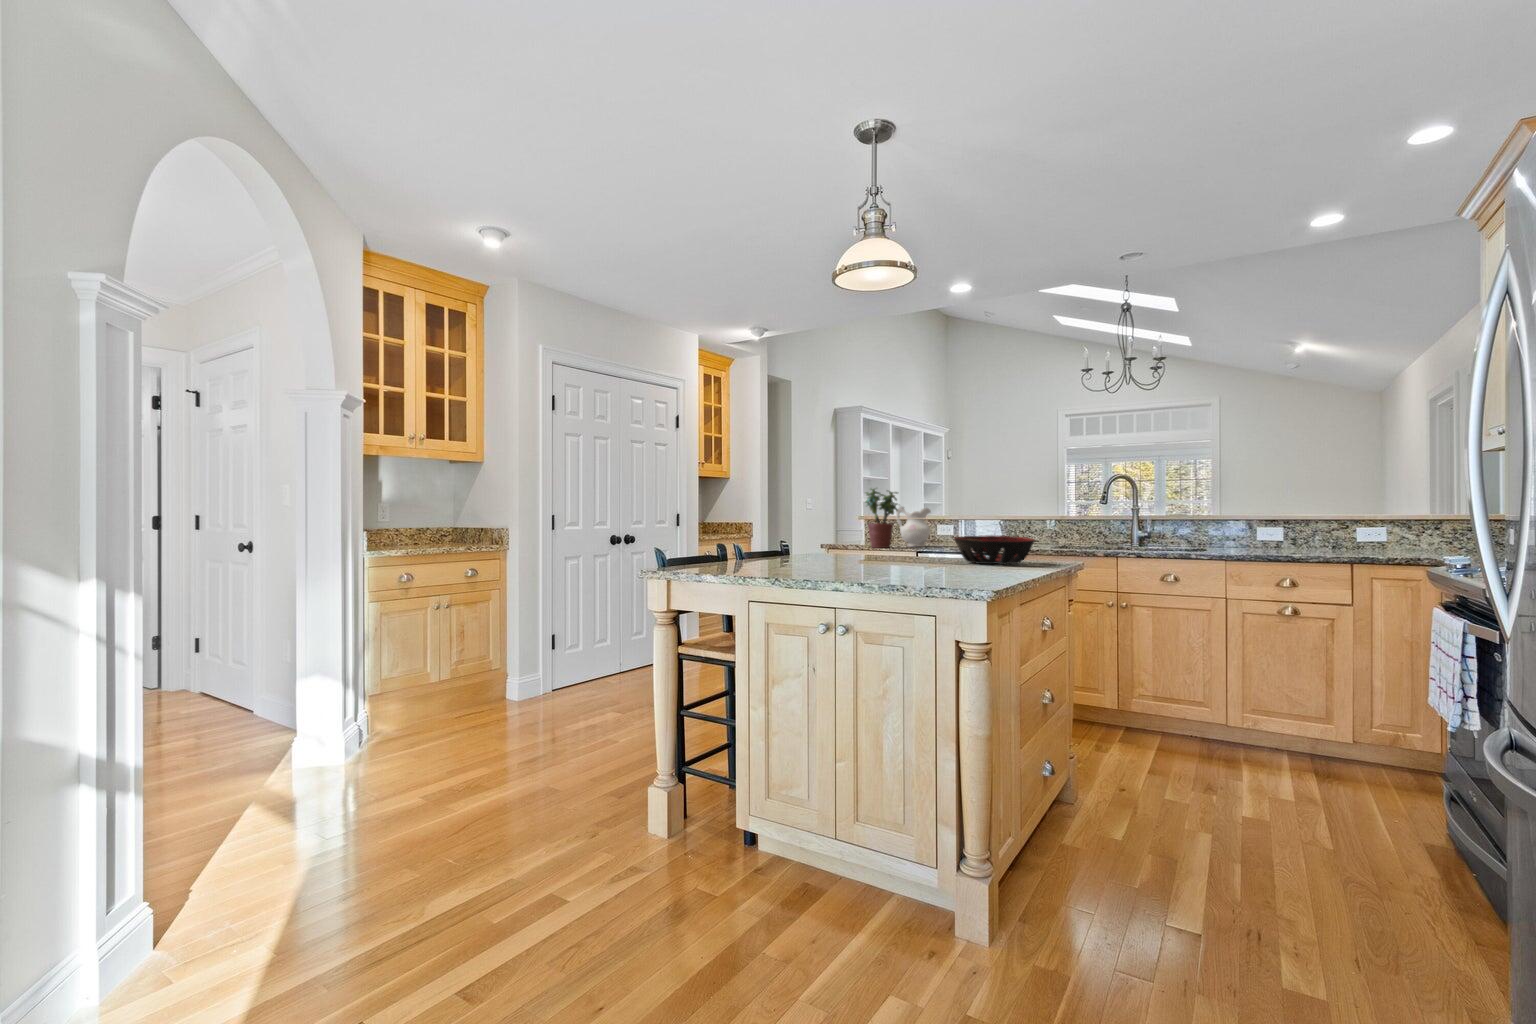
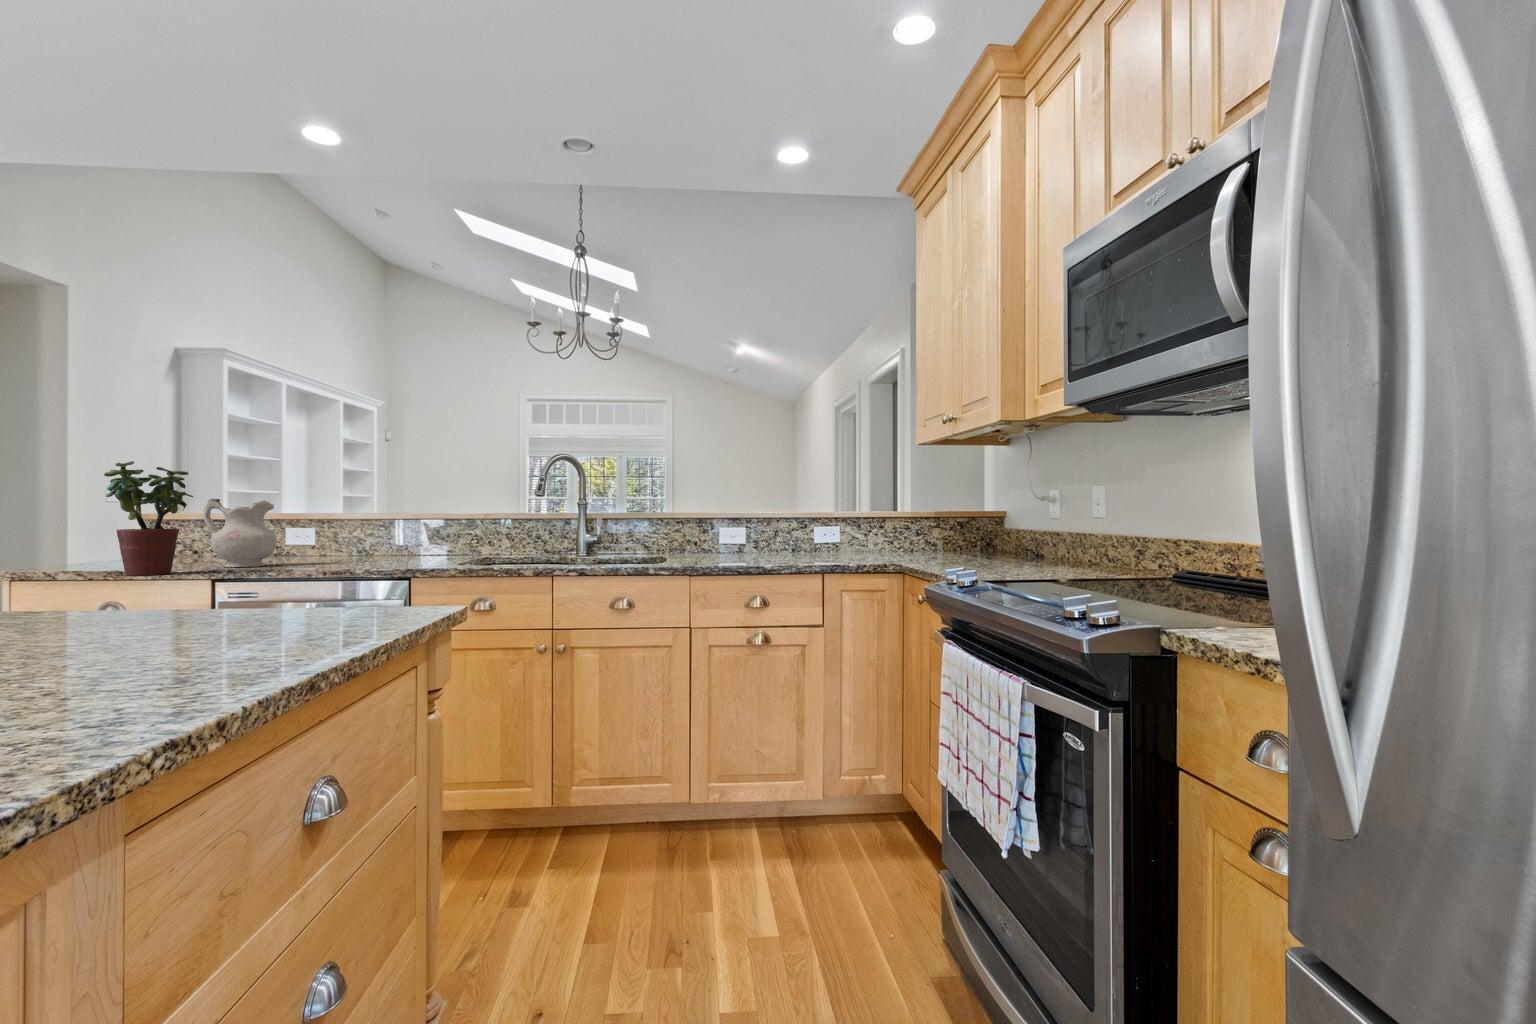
decorative bowl: present [953,535,1035,564] -> none [165,559,377,630]

